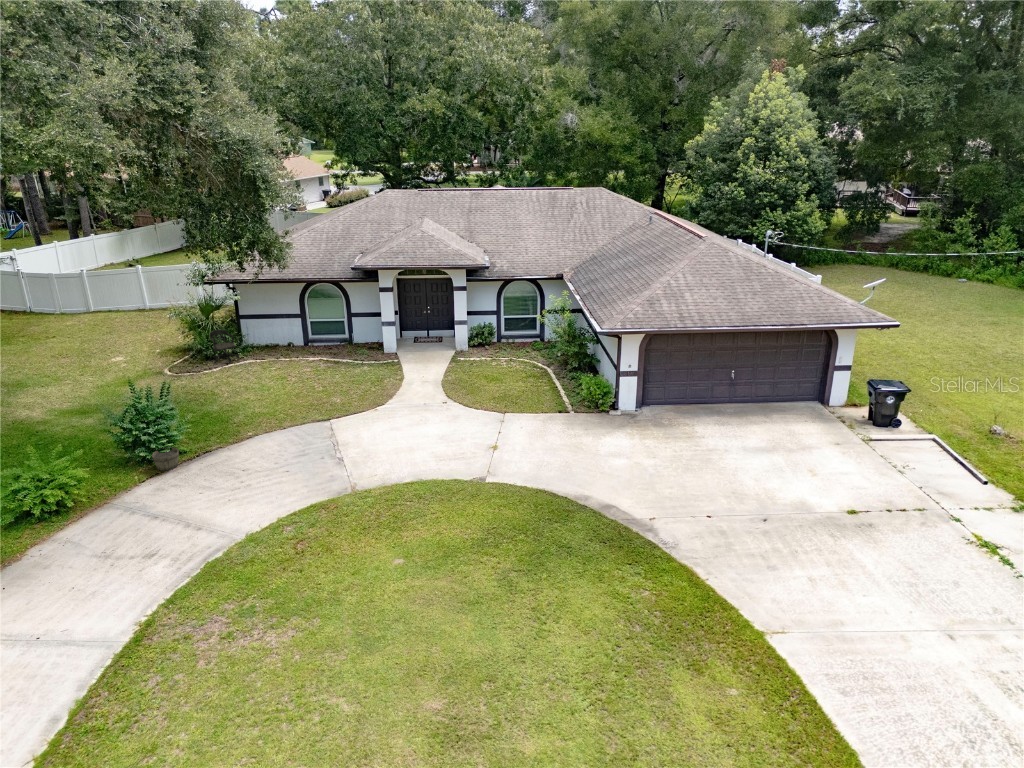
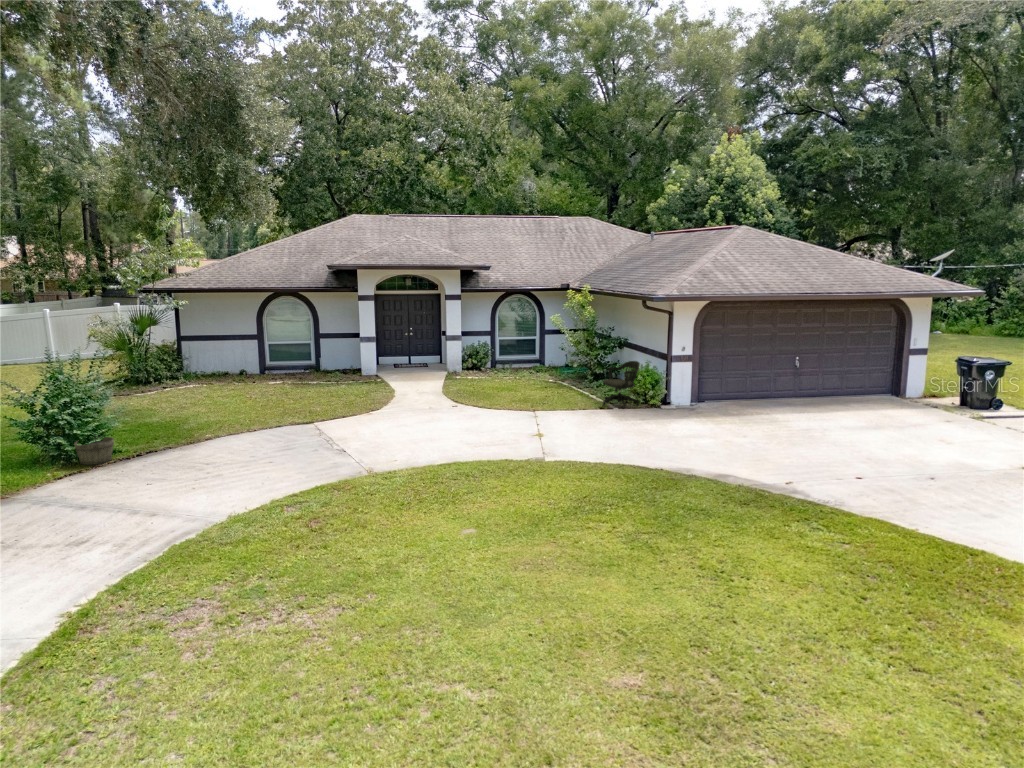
chair: present [210,329,239,363] -> present [603,361,640,408]

